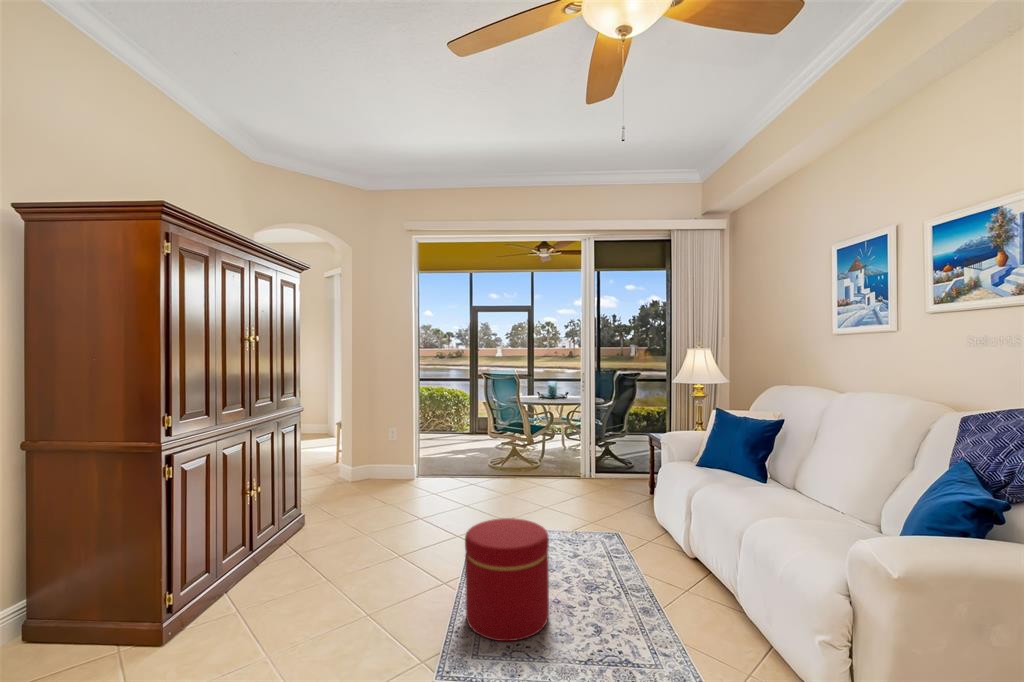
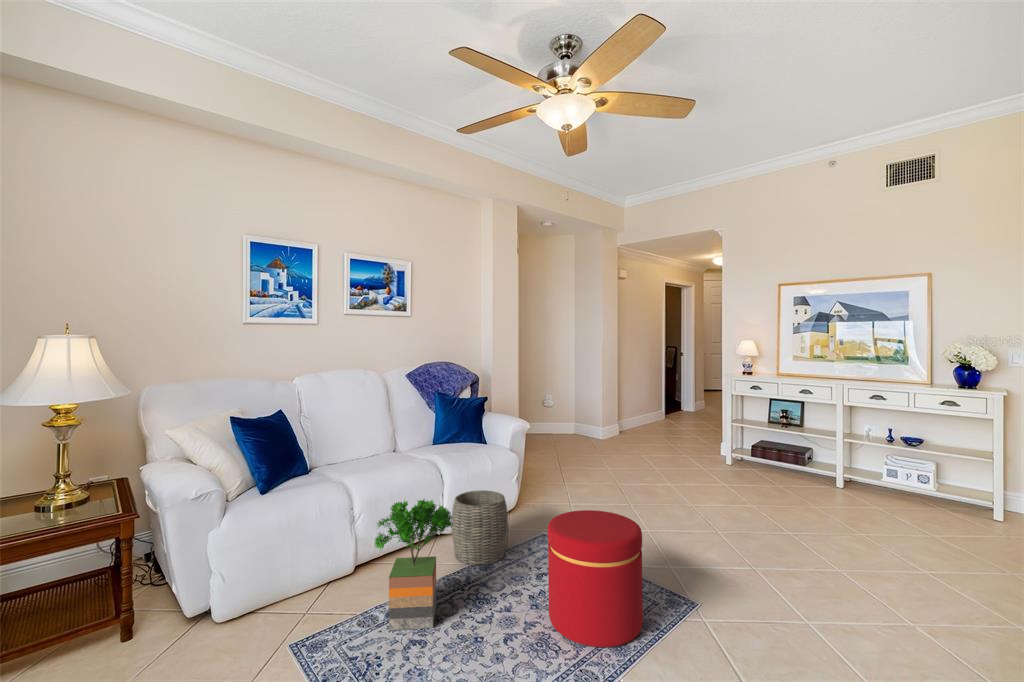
potted tree: none [586,479,642,577] -> present [375,499,454,630]
woven basket: none [655,545,729,647] -> present [452,491,508,565]

